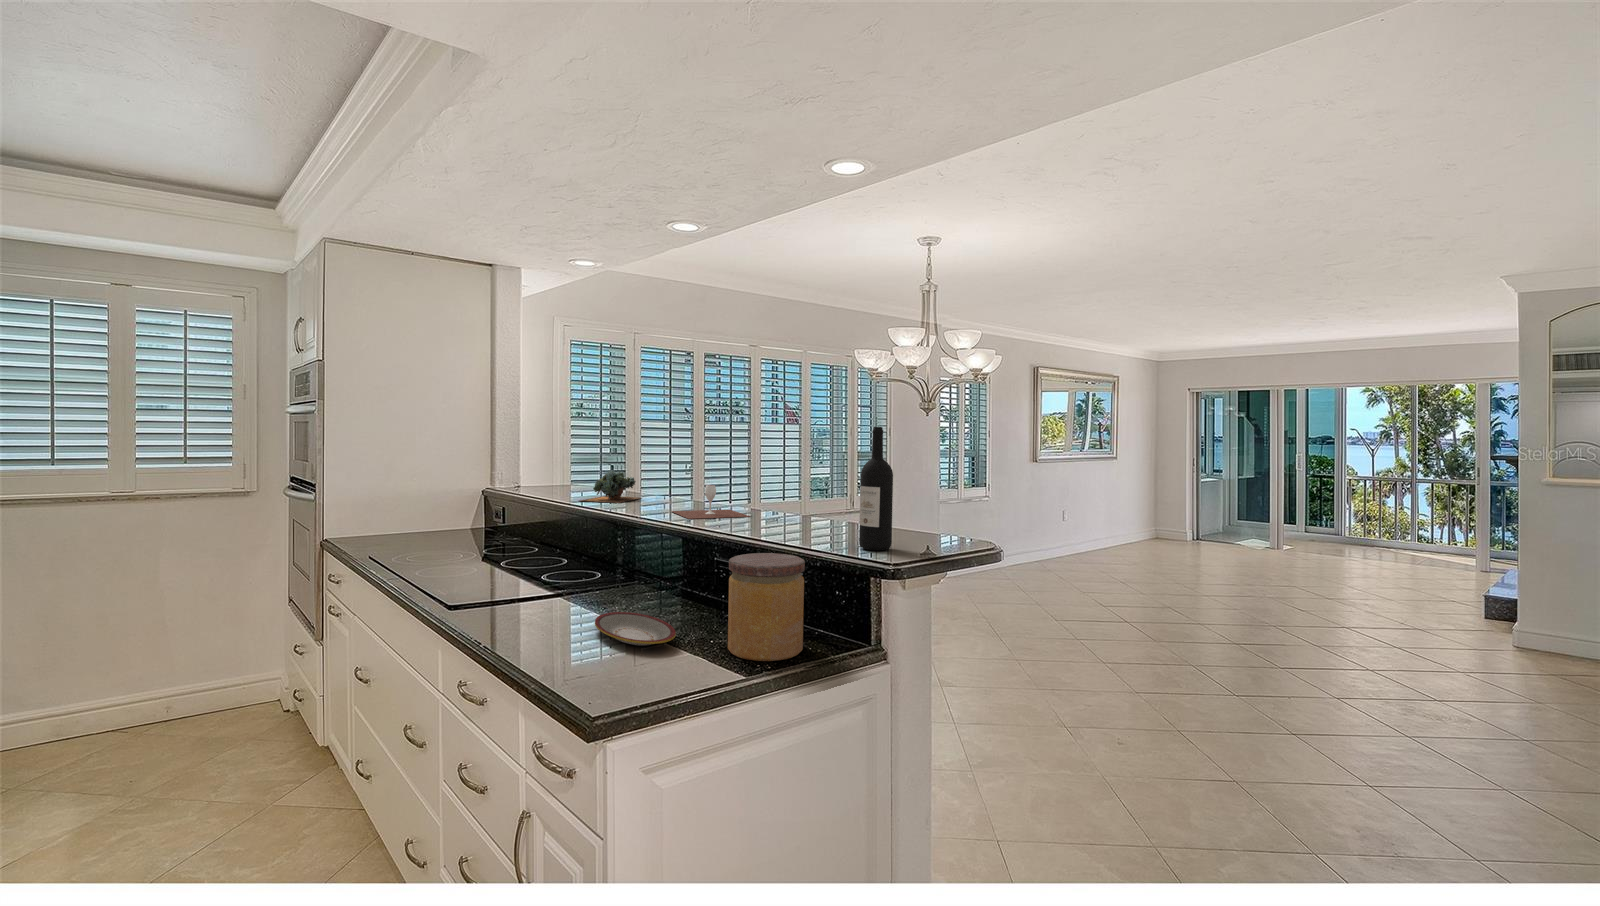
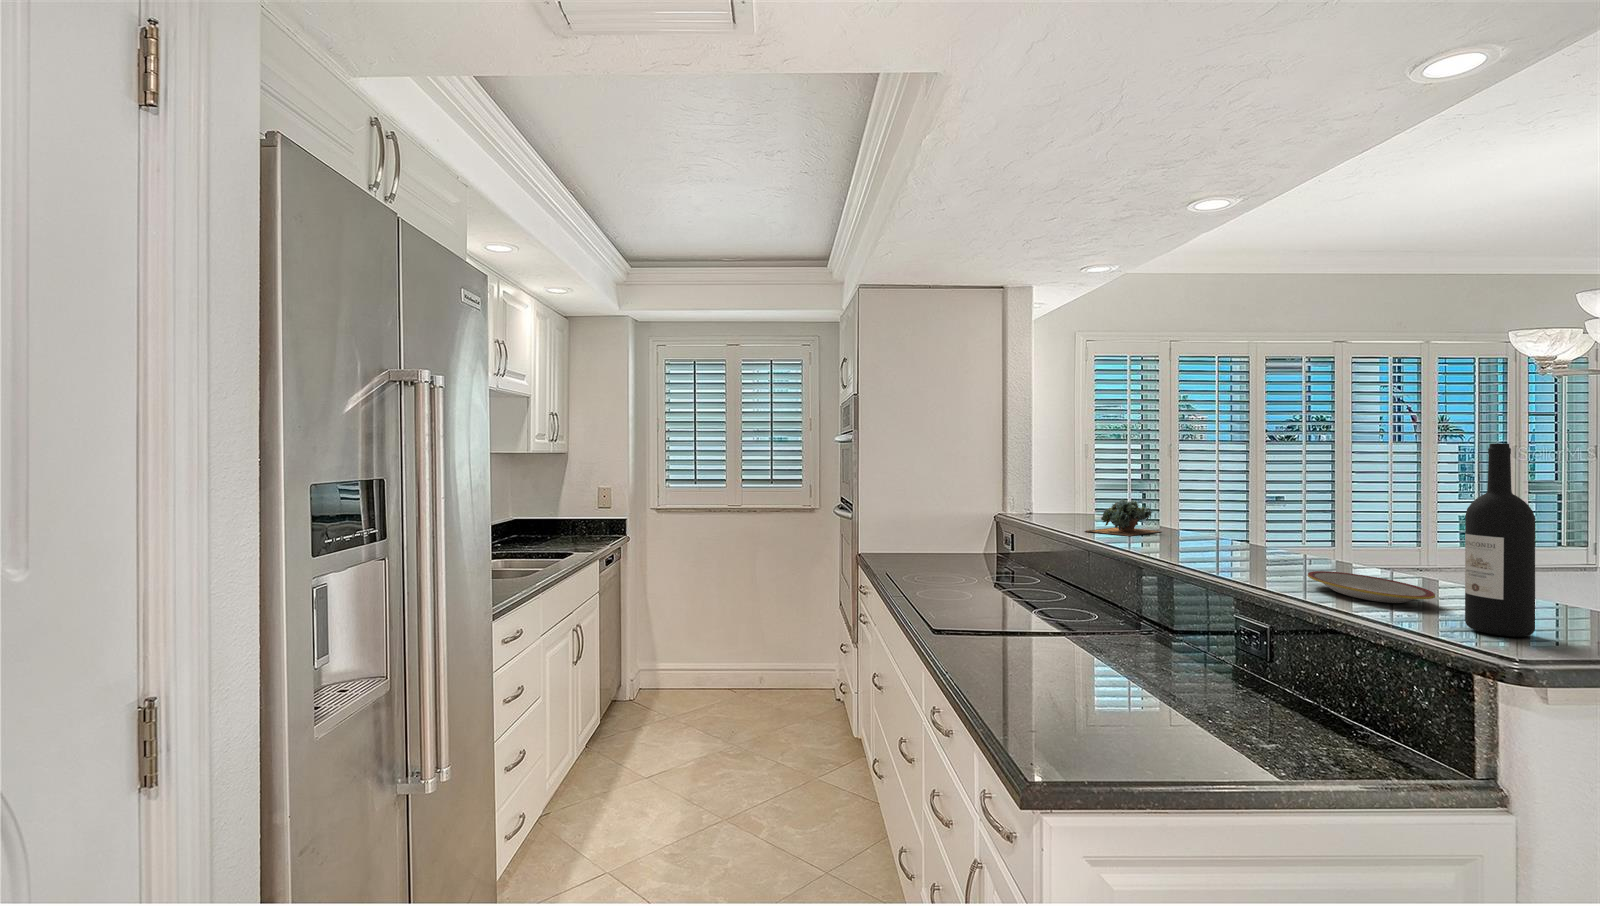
wine glass: present [672,485,750,519] -> none [1187,521,1300,565]
jar: present [728,553,805,661] -> none [1224,615,1348,769]
plate: present [595,612,676,646] -> present [1308,571,1435,603]

